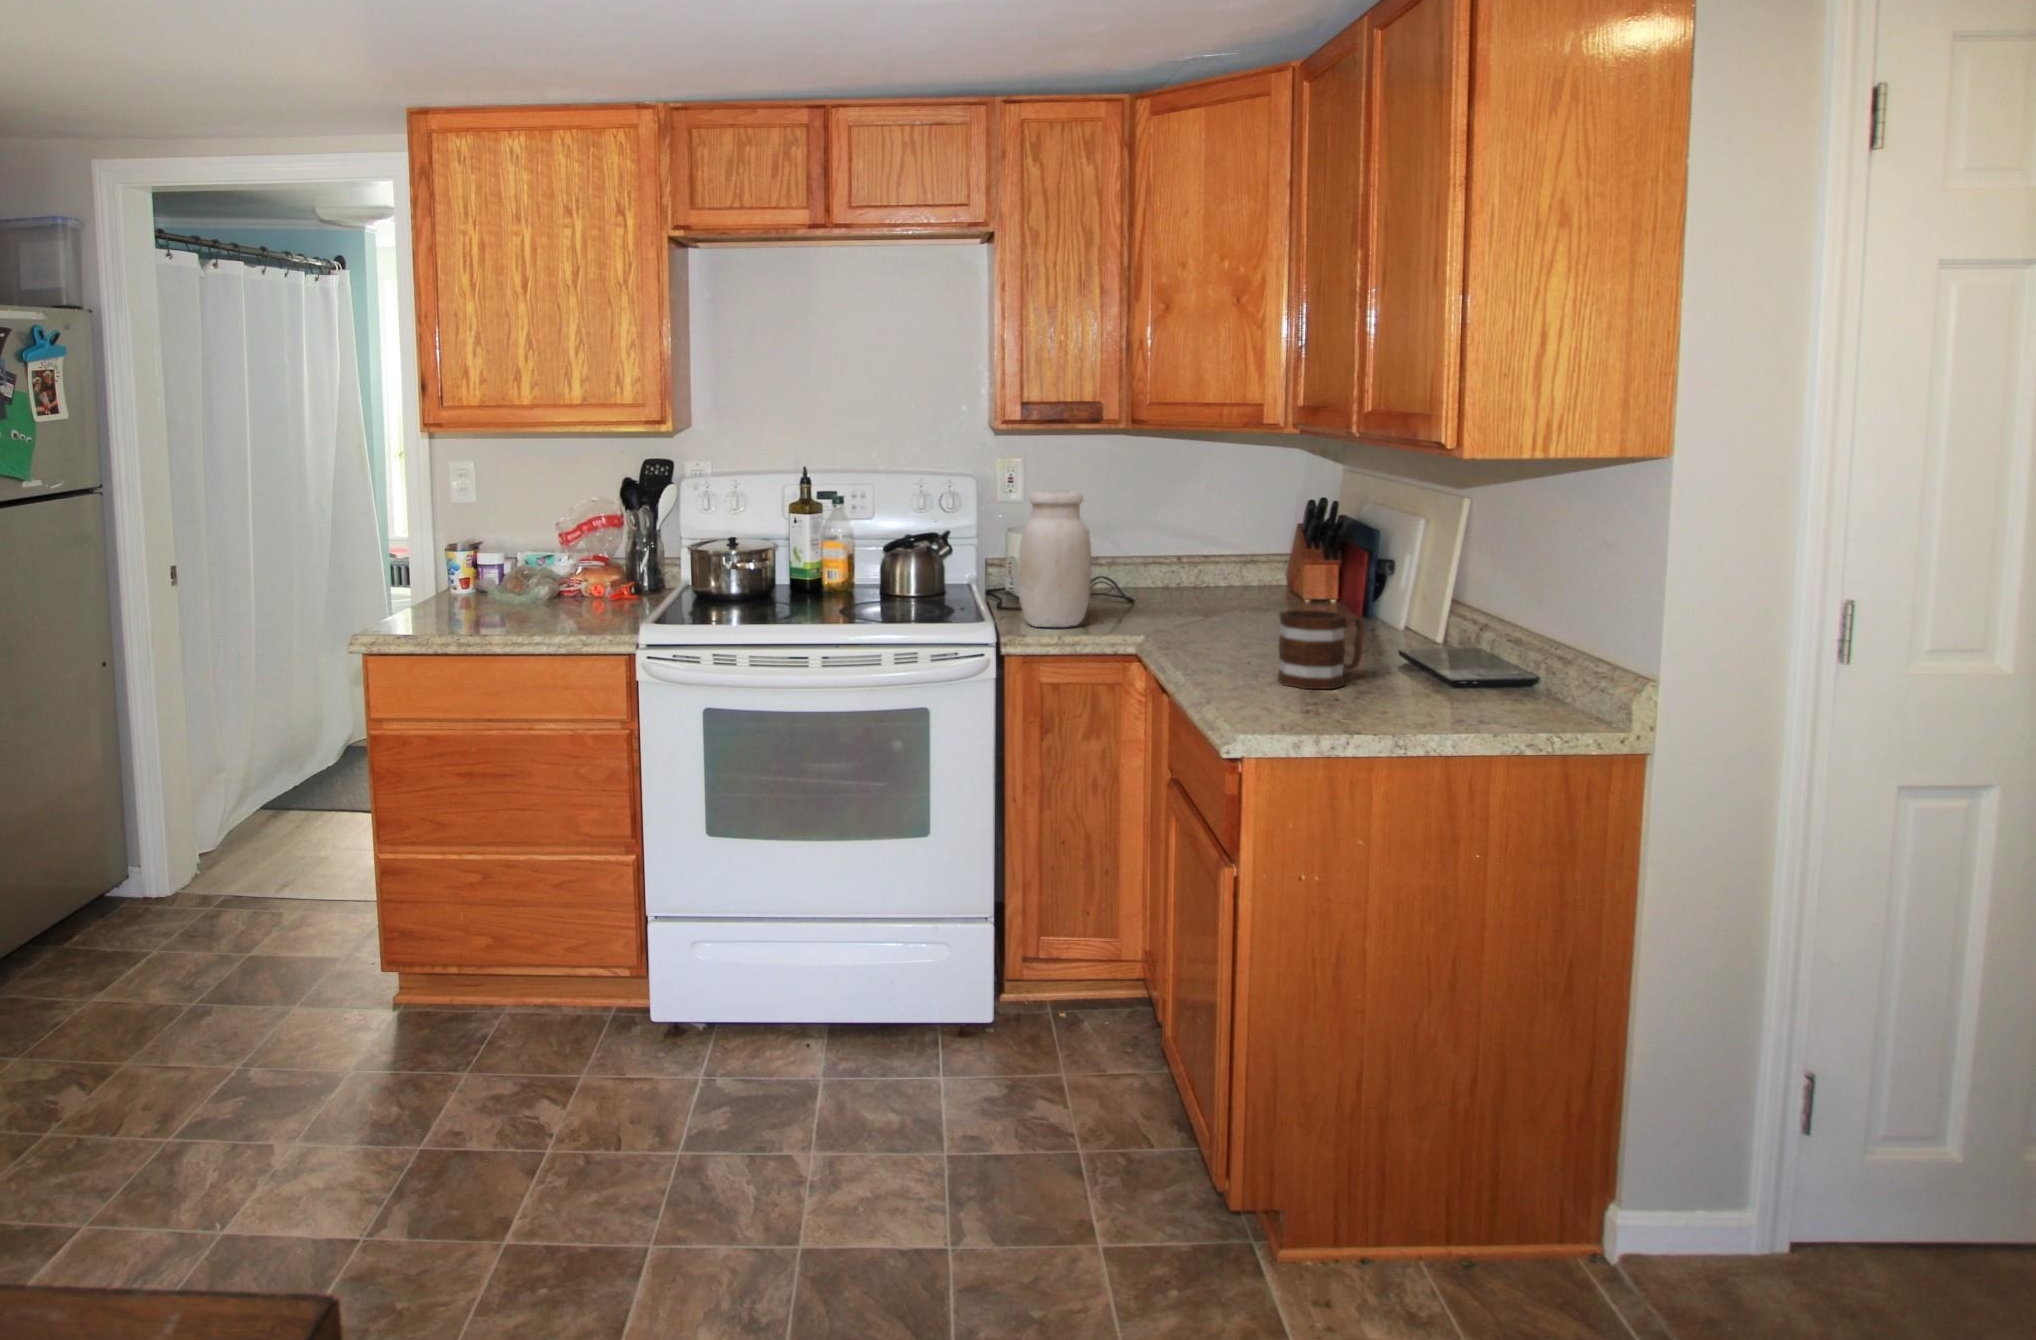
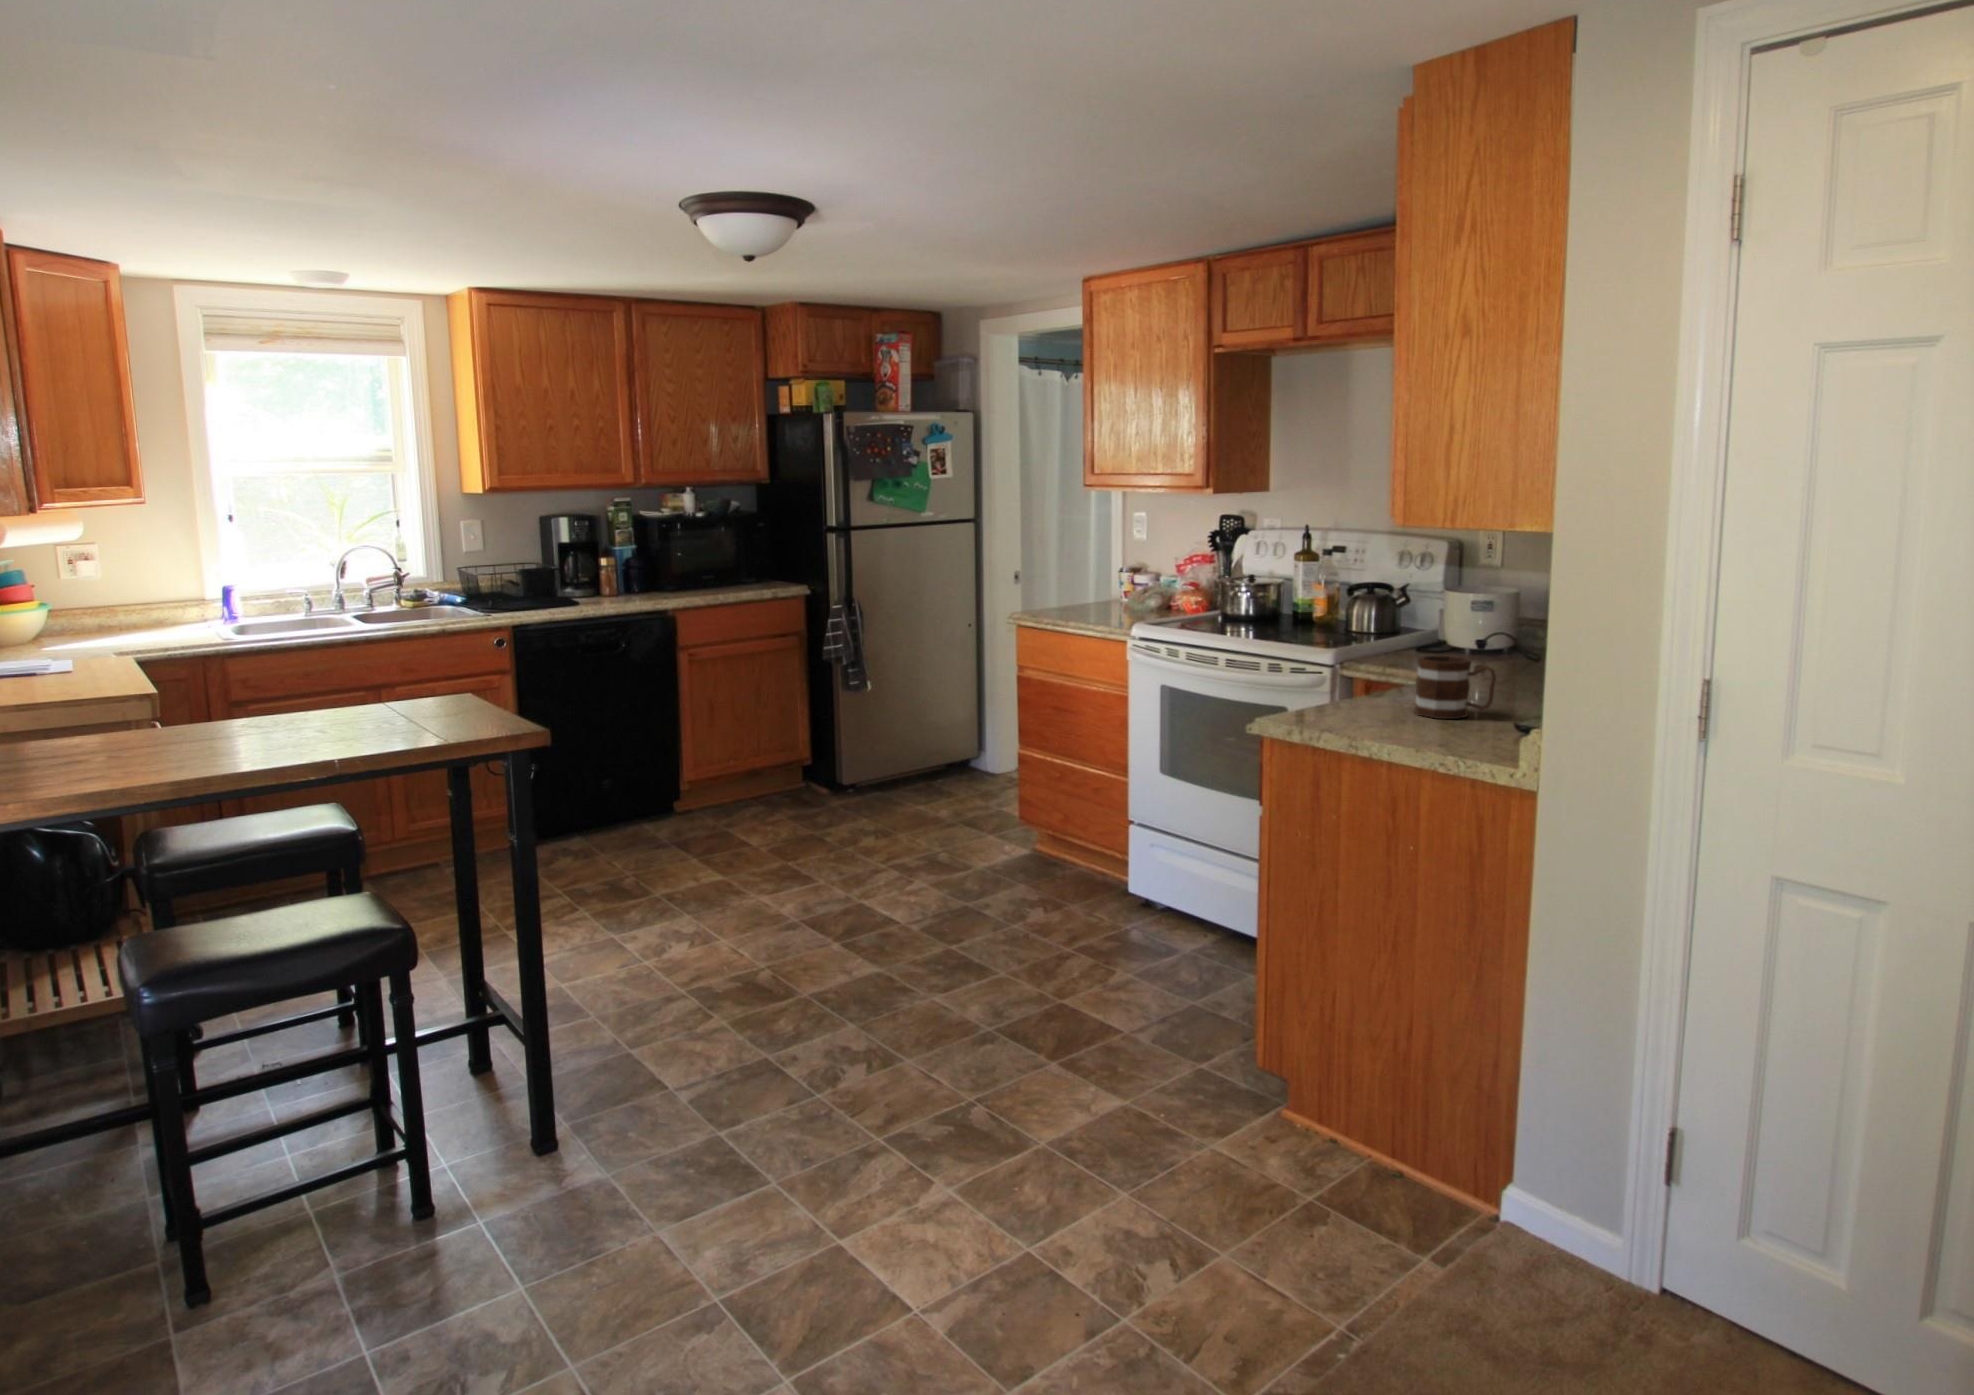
jar: present [1017,490,1092,627] -> none [1403,550,1471,665]

